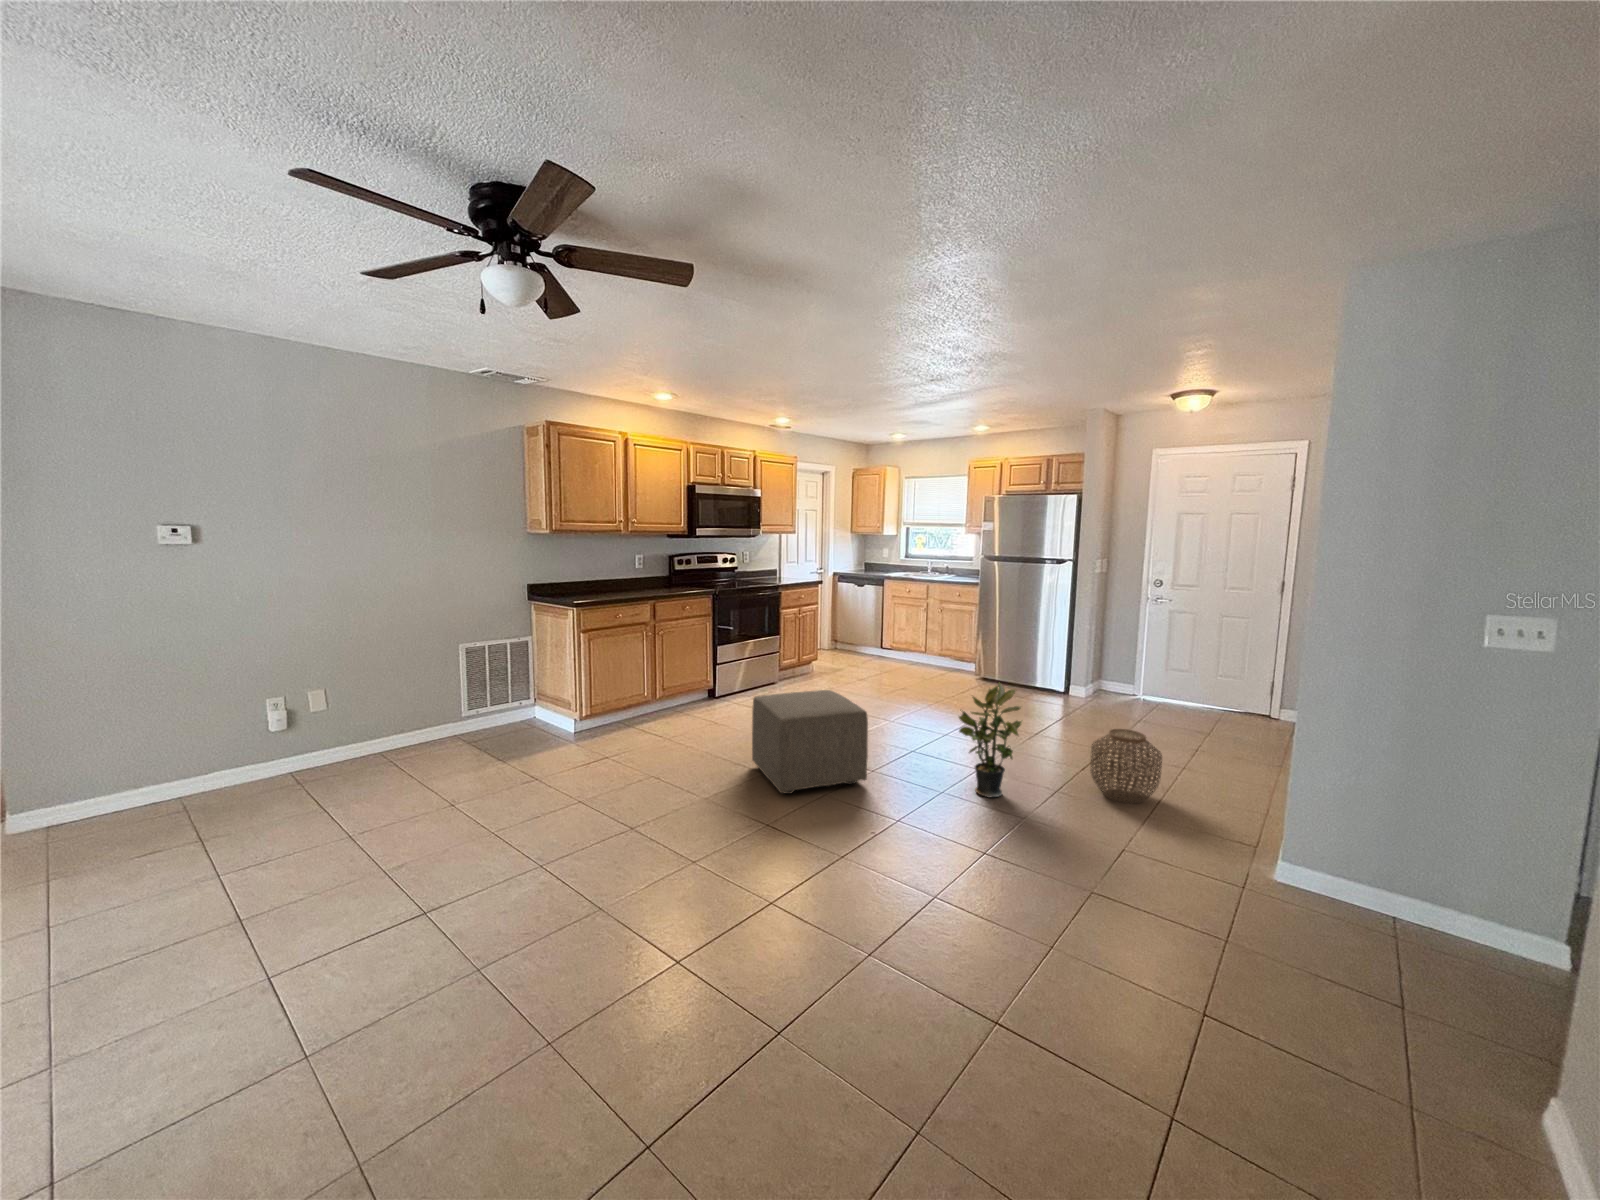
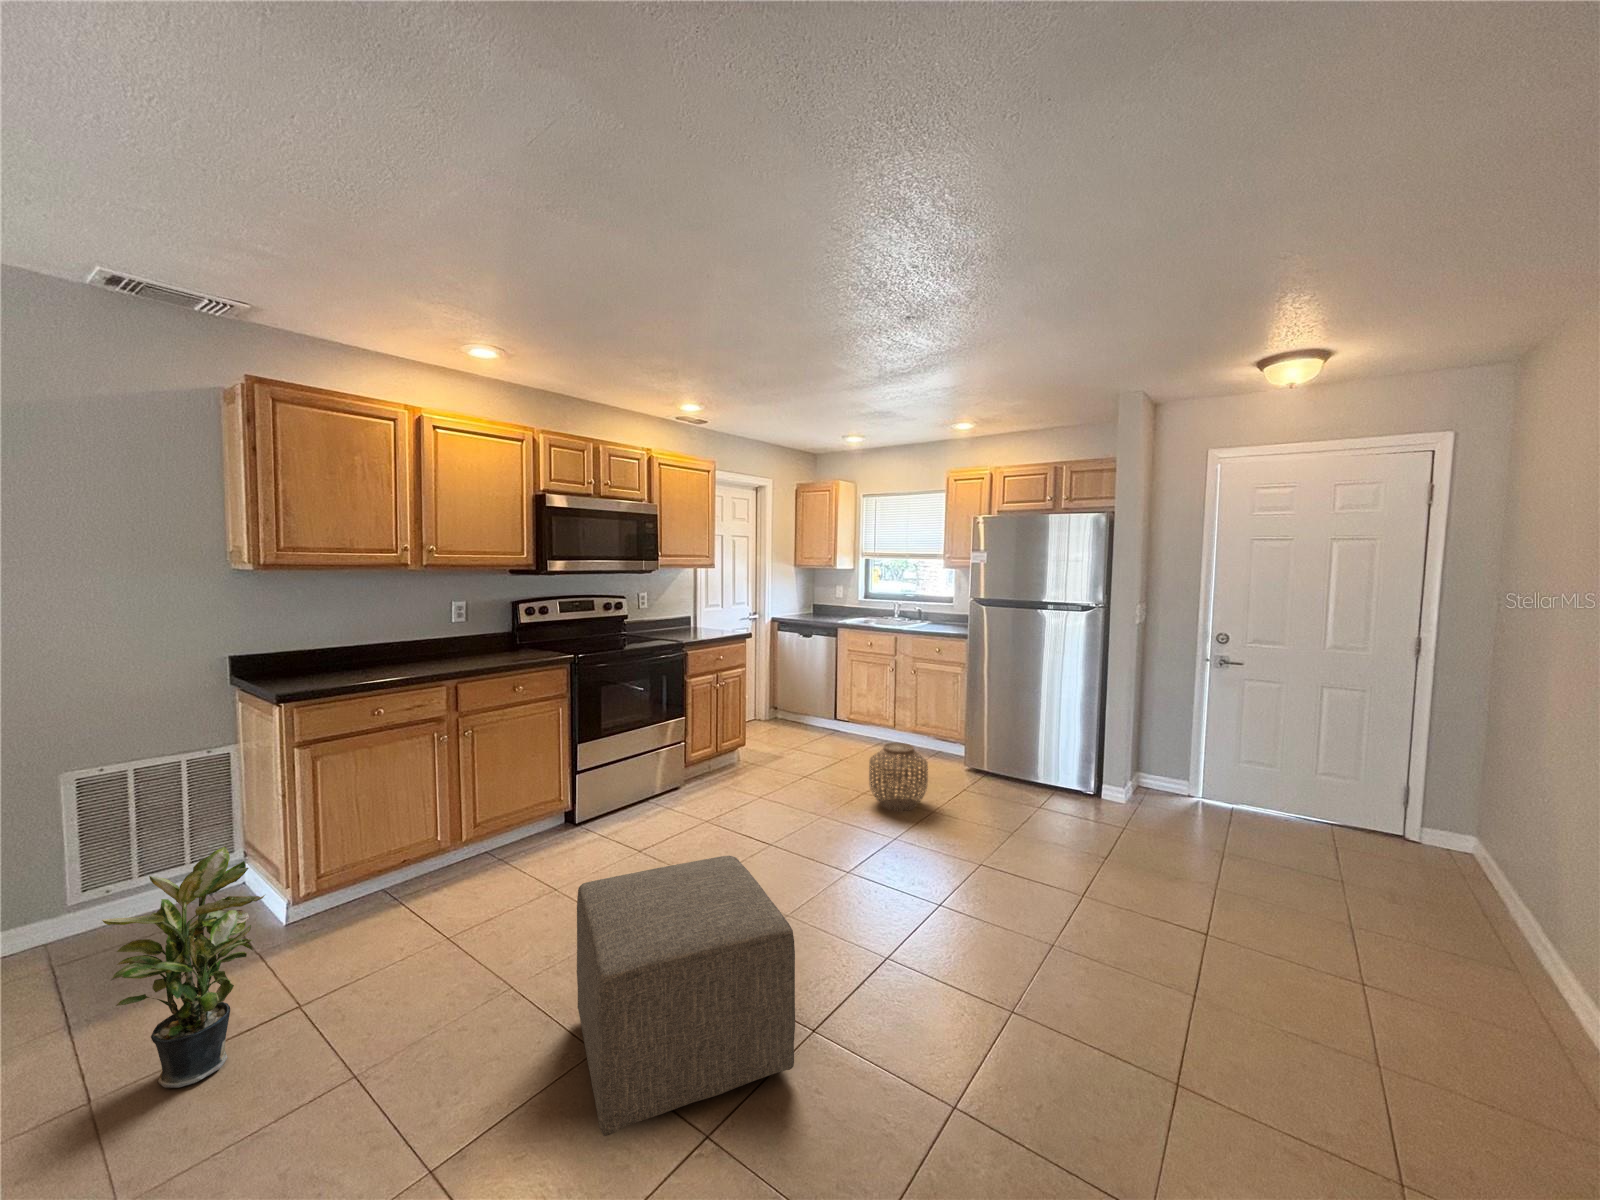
potted plant: present [959,683,1022,797] -> present [102,847,265,1088]
woven basket: present [1090,729,1162,803] -> present [869,742,928,811]

